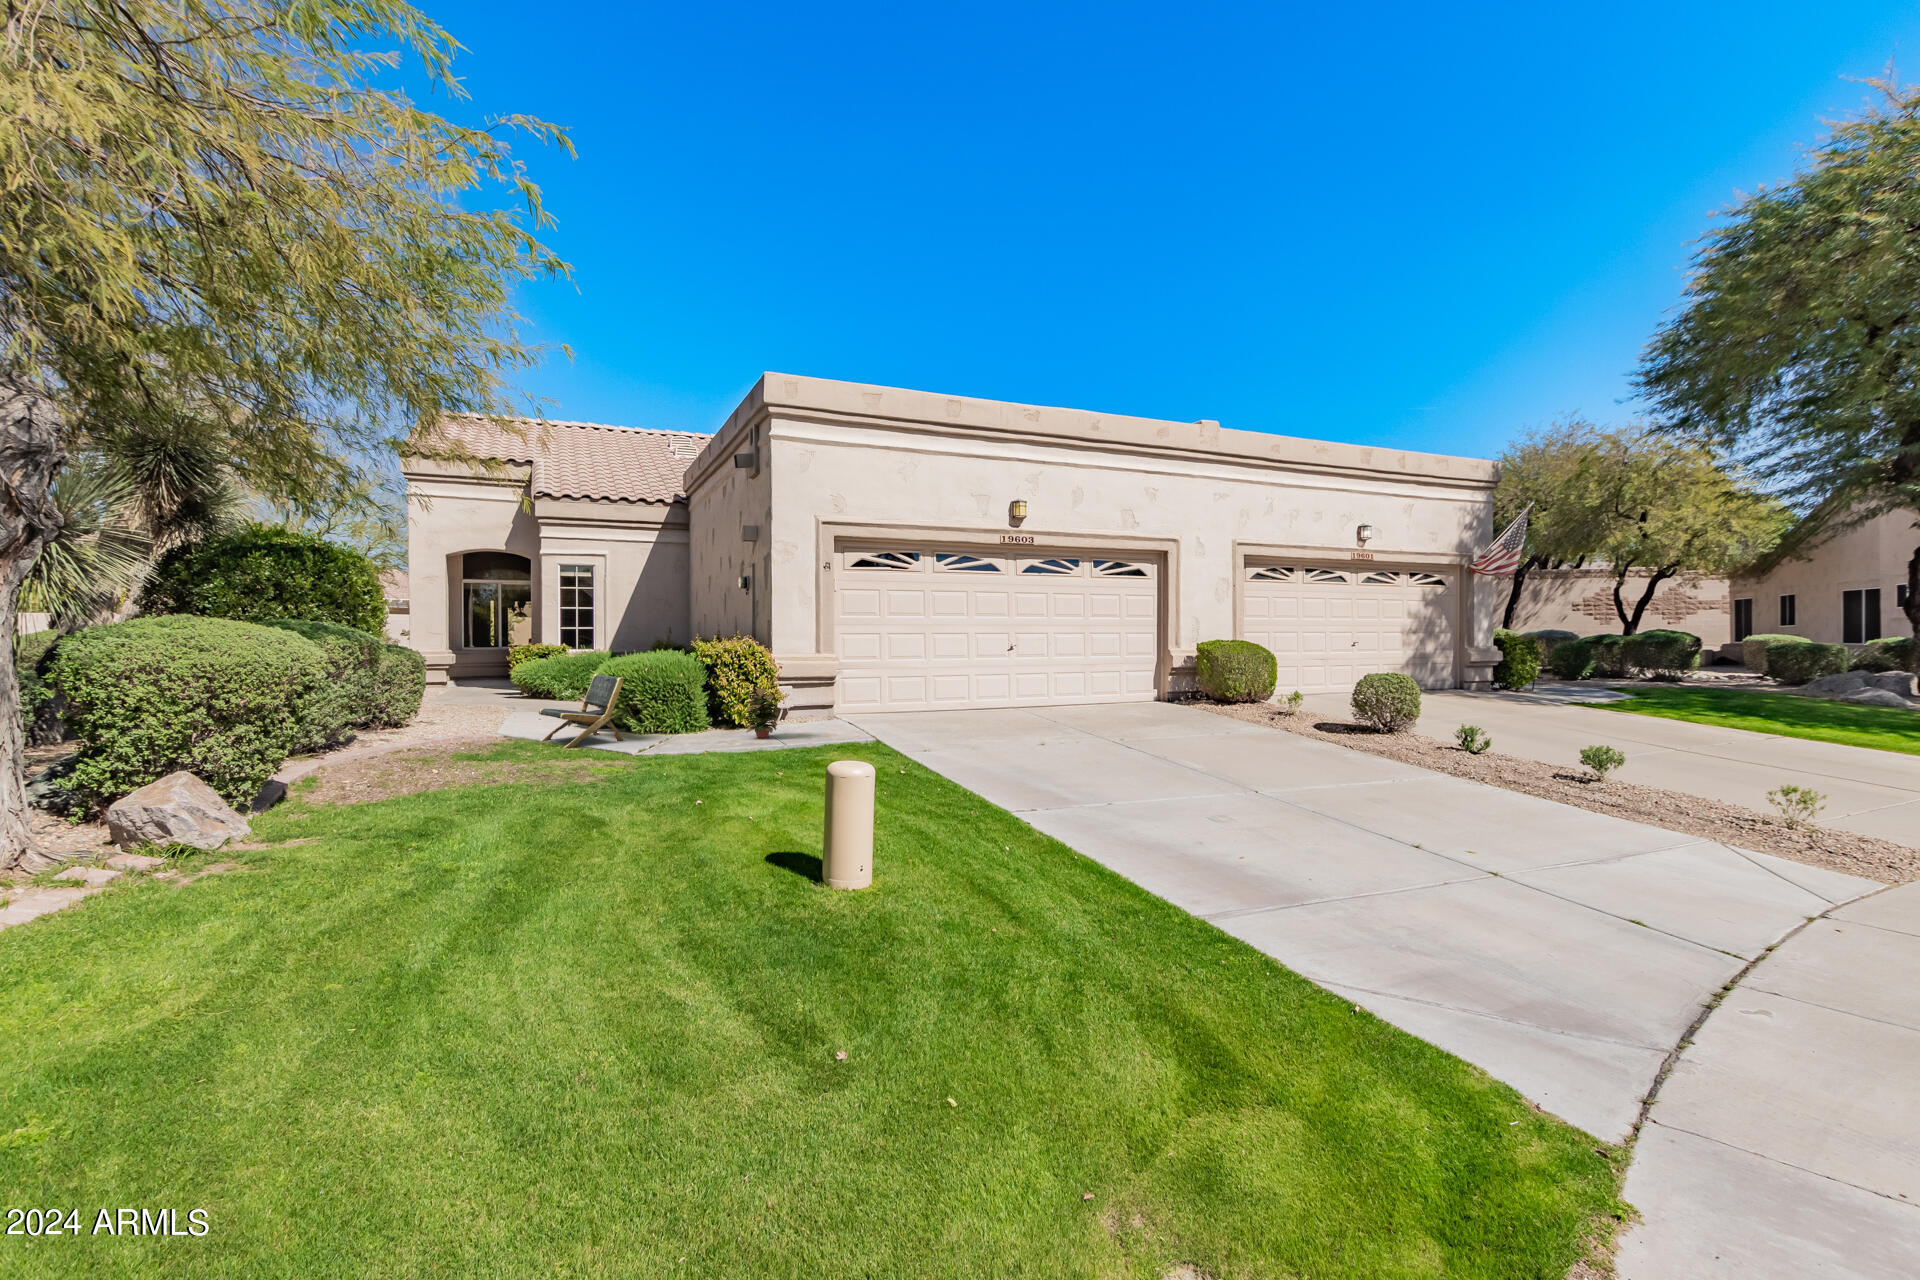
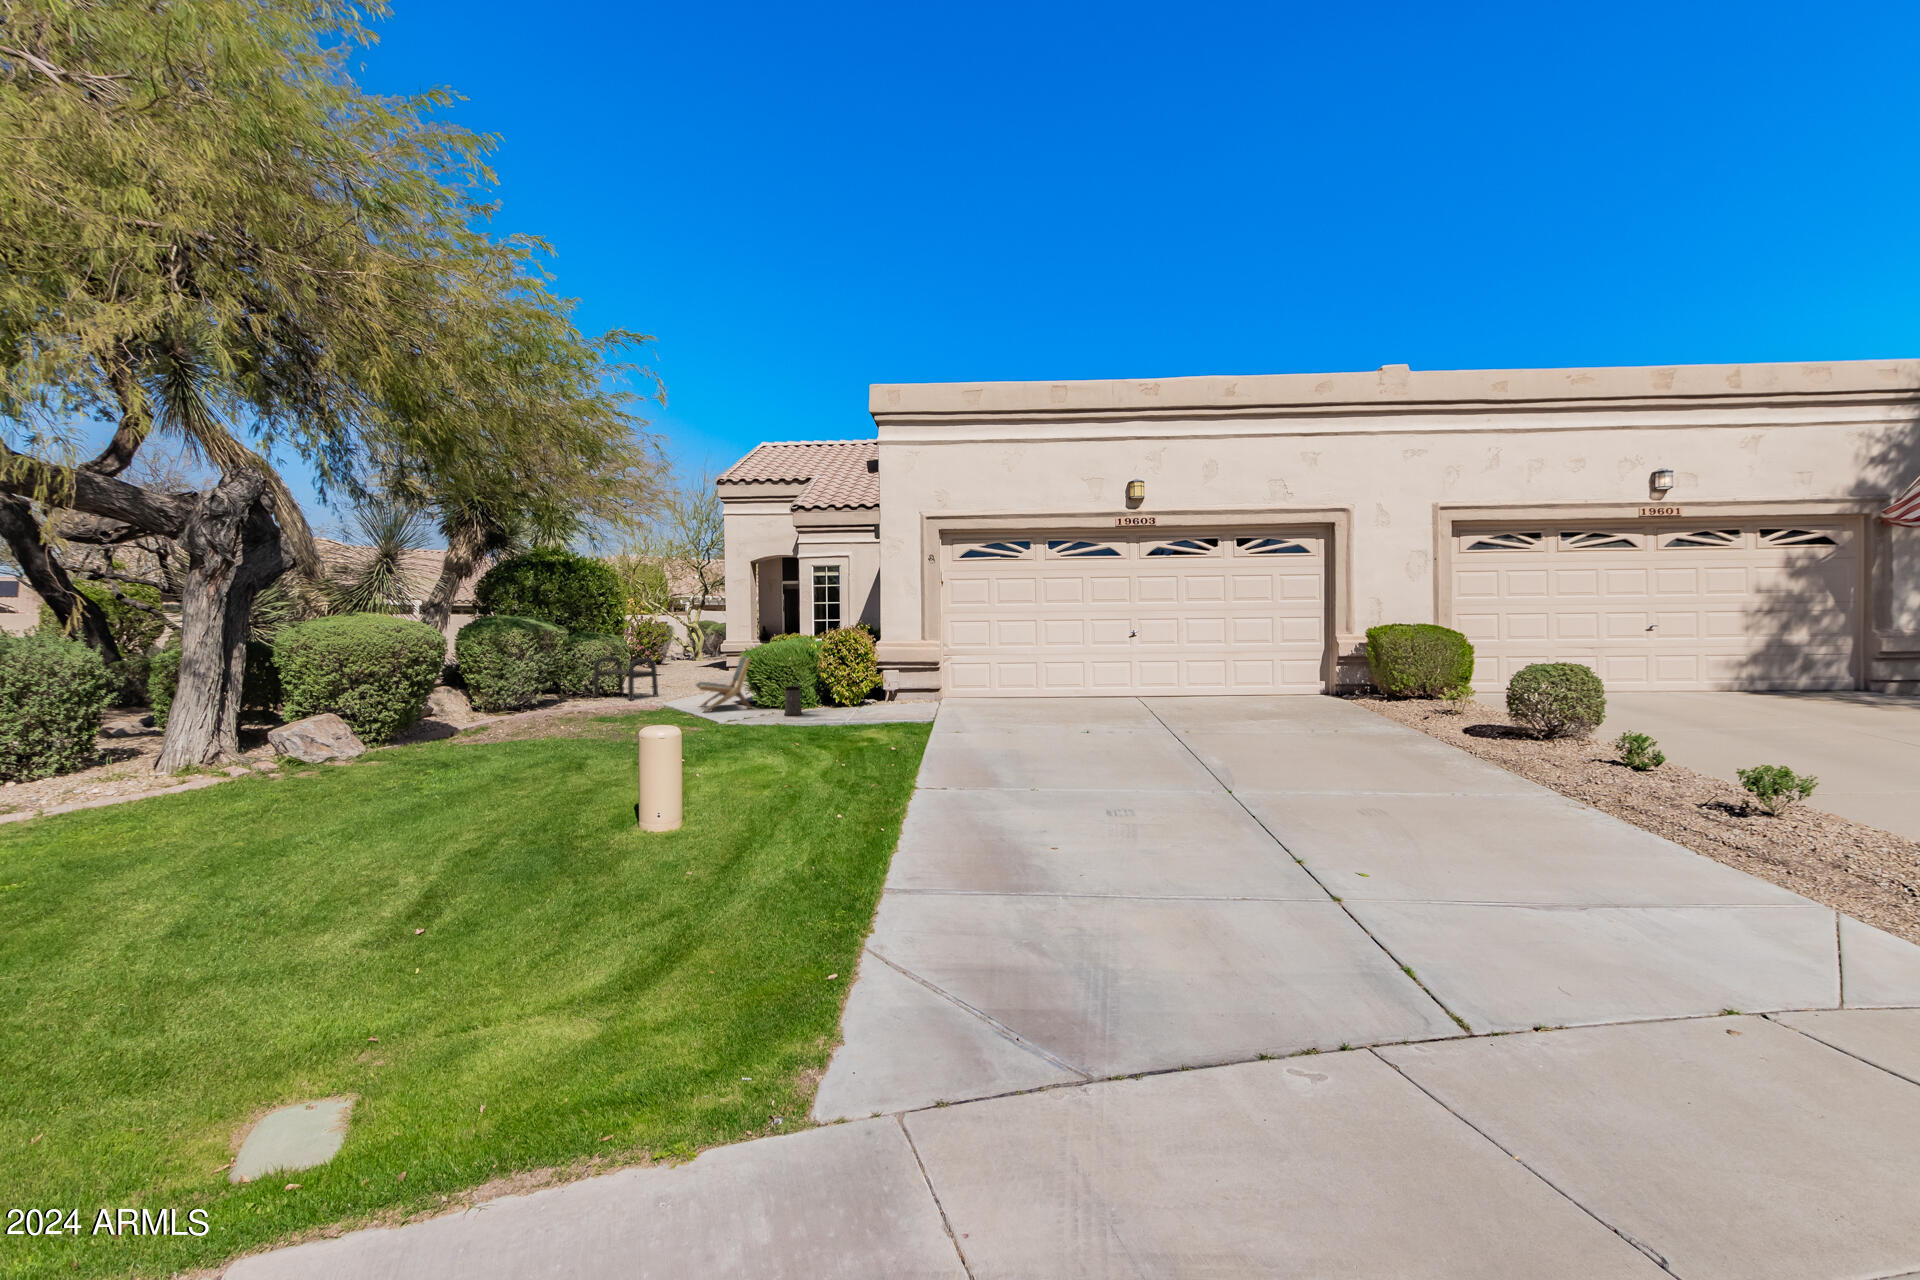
bench: none [340,677,444,737] -> present [594,656,658,700]
decorative plant: present [745,688,779,738] -> none [839,669,870,712]
watering can: none [684,703,707,746] -> present [784,680,802,716]

